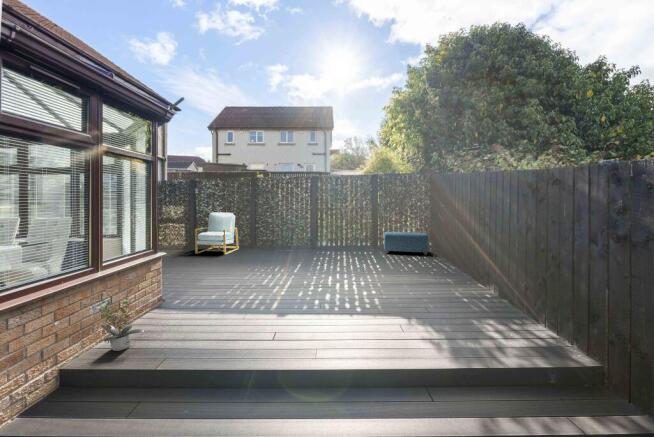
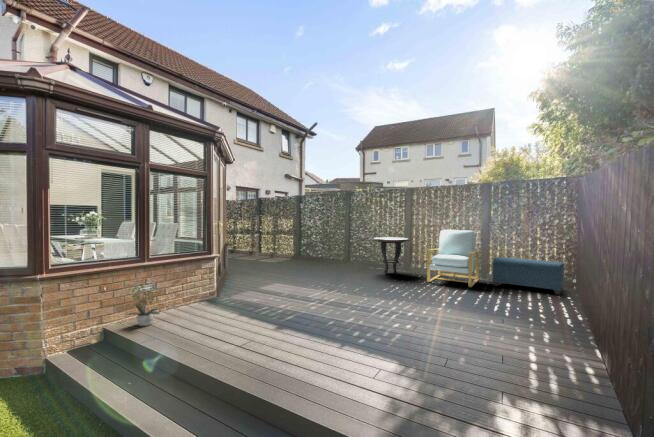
chair: present [195,212,239,254] -> present [427,230,479,287]
side table: none [286,220,317,254] -> present [373,237,410,275]

